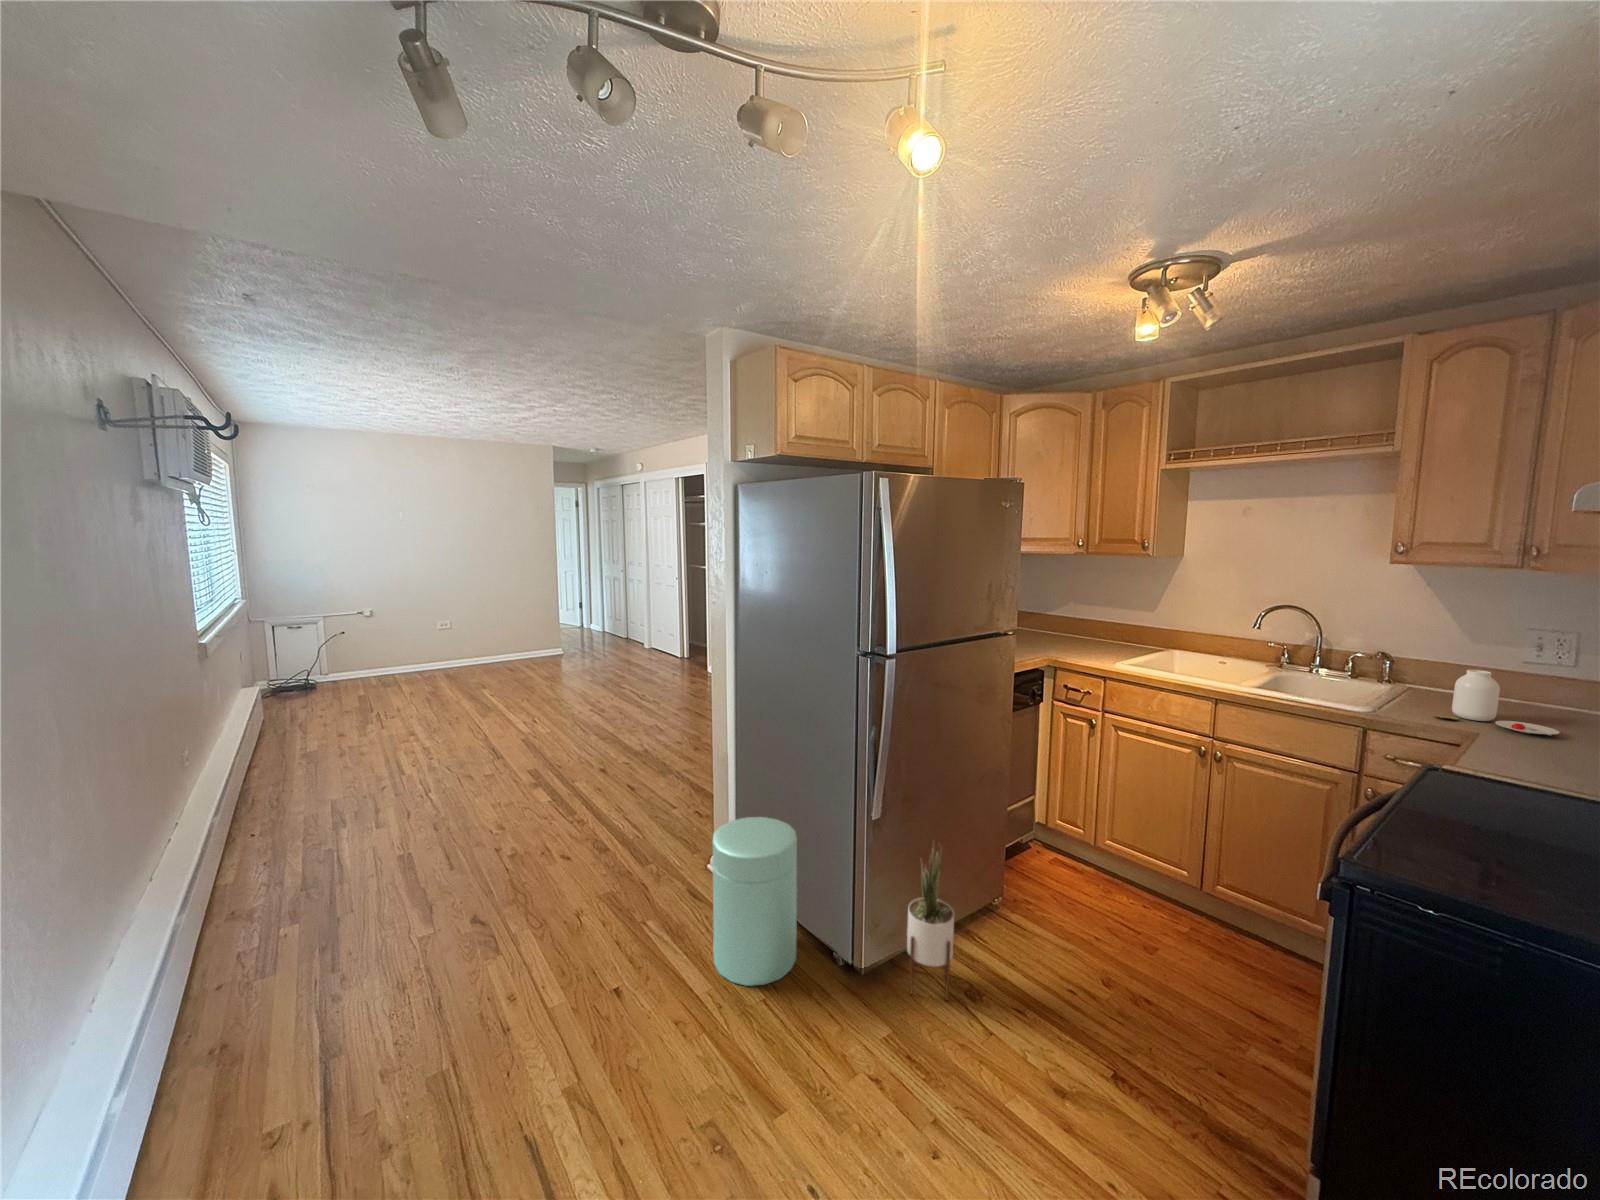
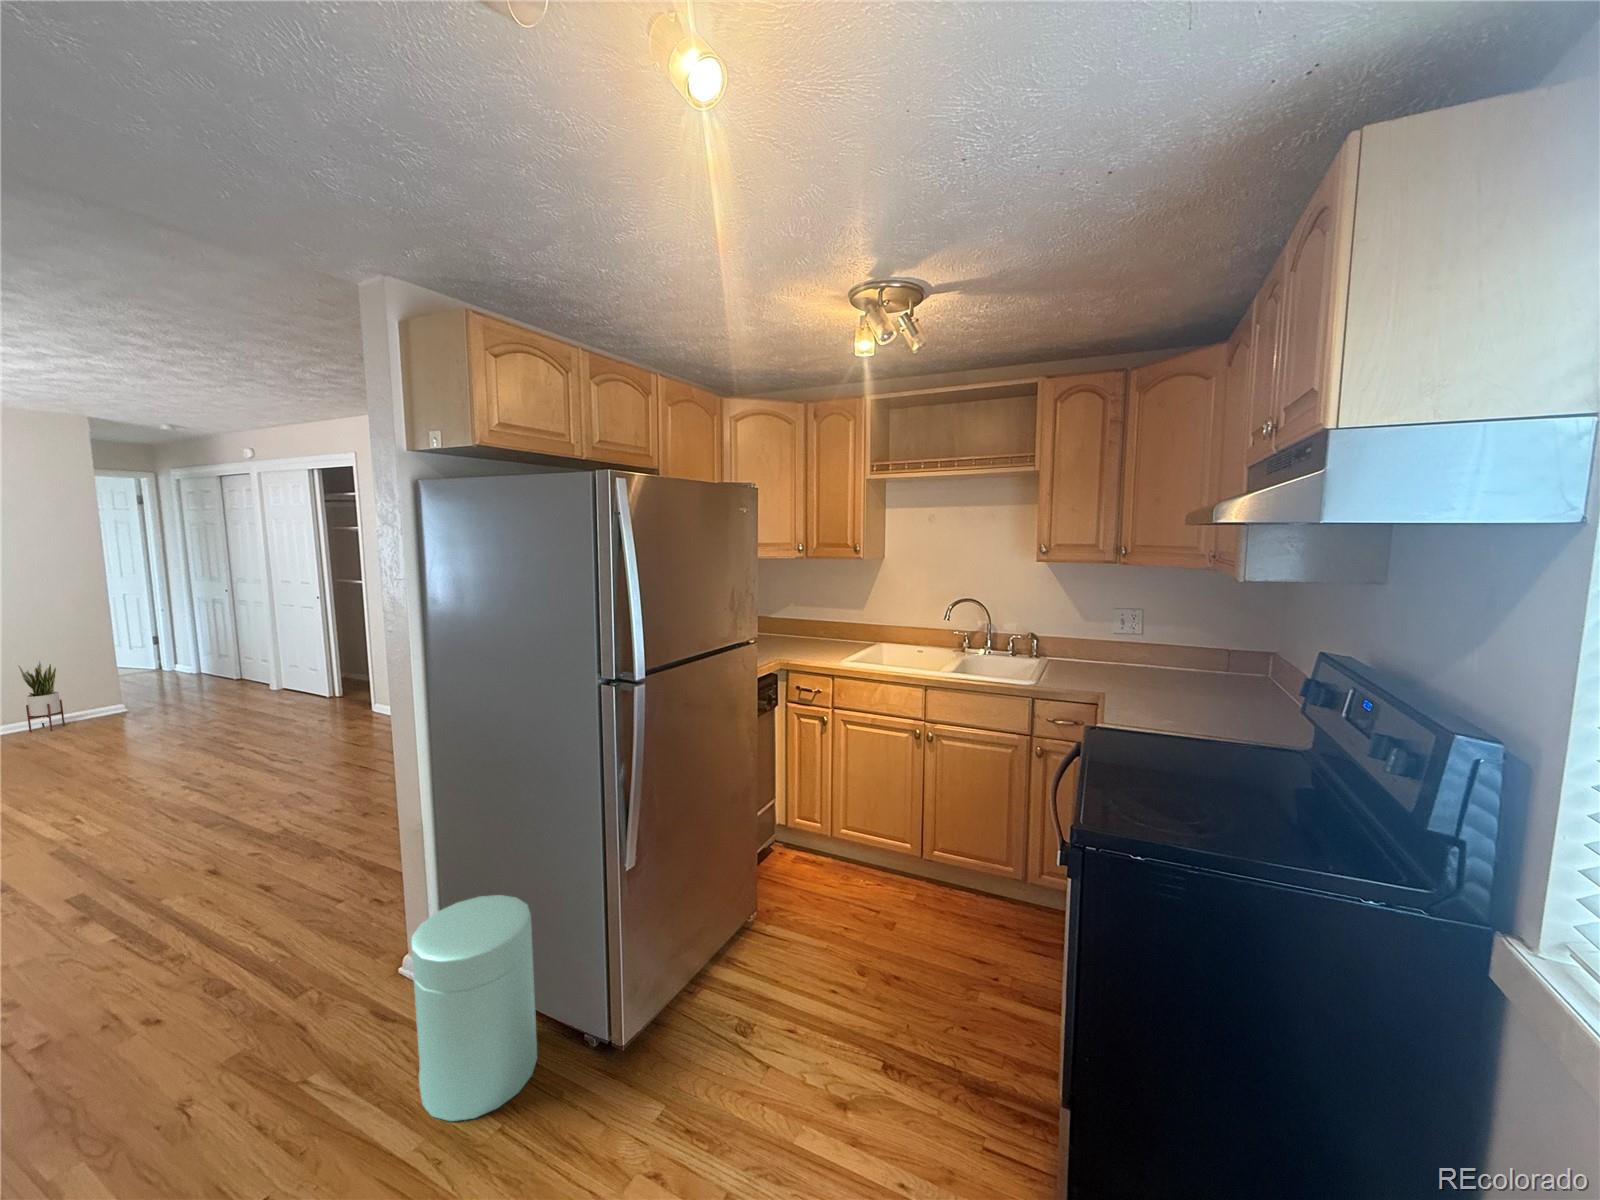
jar: present [1435,670,1560,735] -> none [1074,643,1145,689]
potted plant: present [907,848,954,1000] -> present [18,661,65,732]

